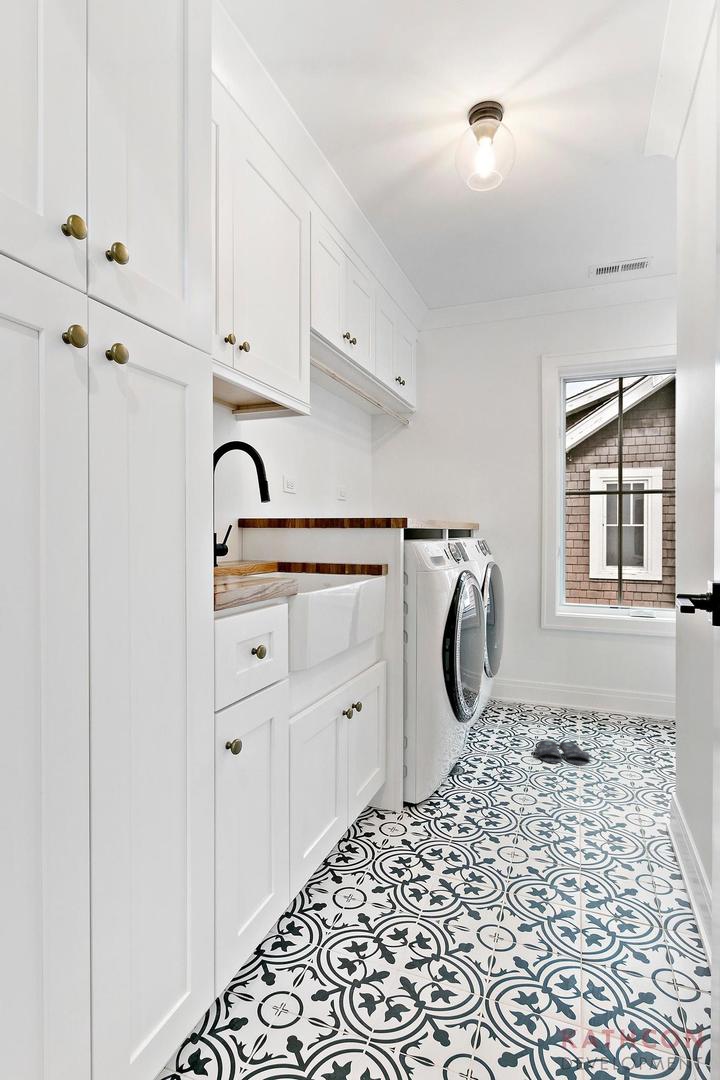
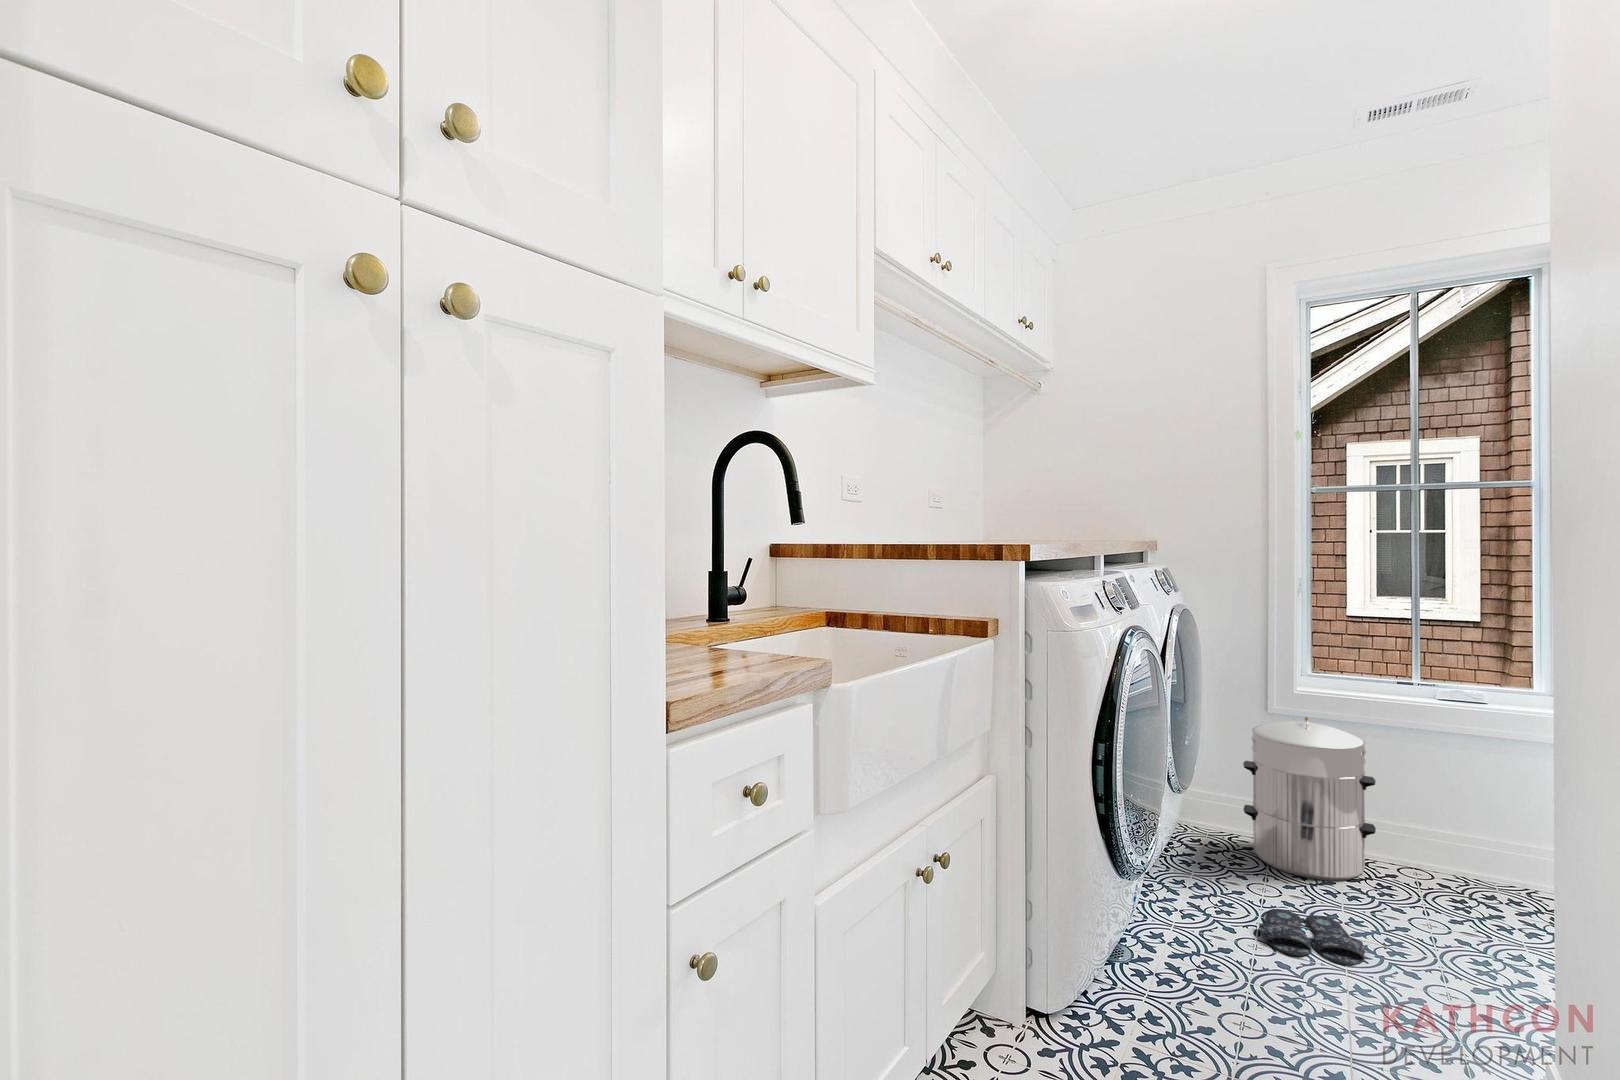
waste bin: none [527,630,598,724] -> present [1243,717,1376,880]

